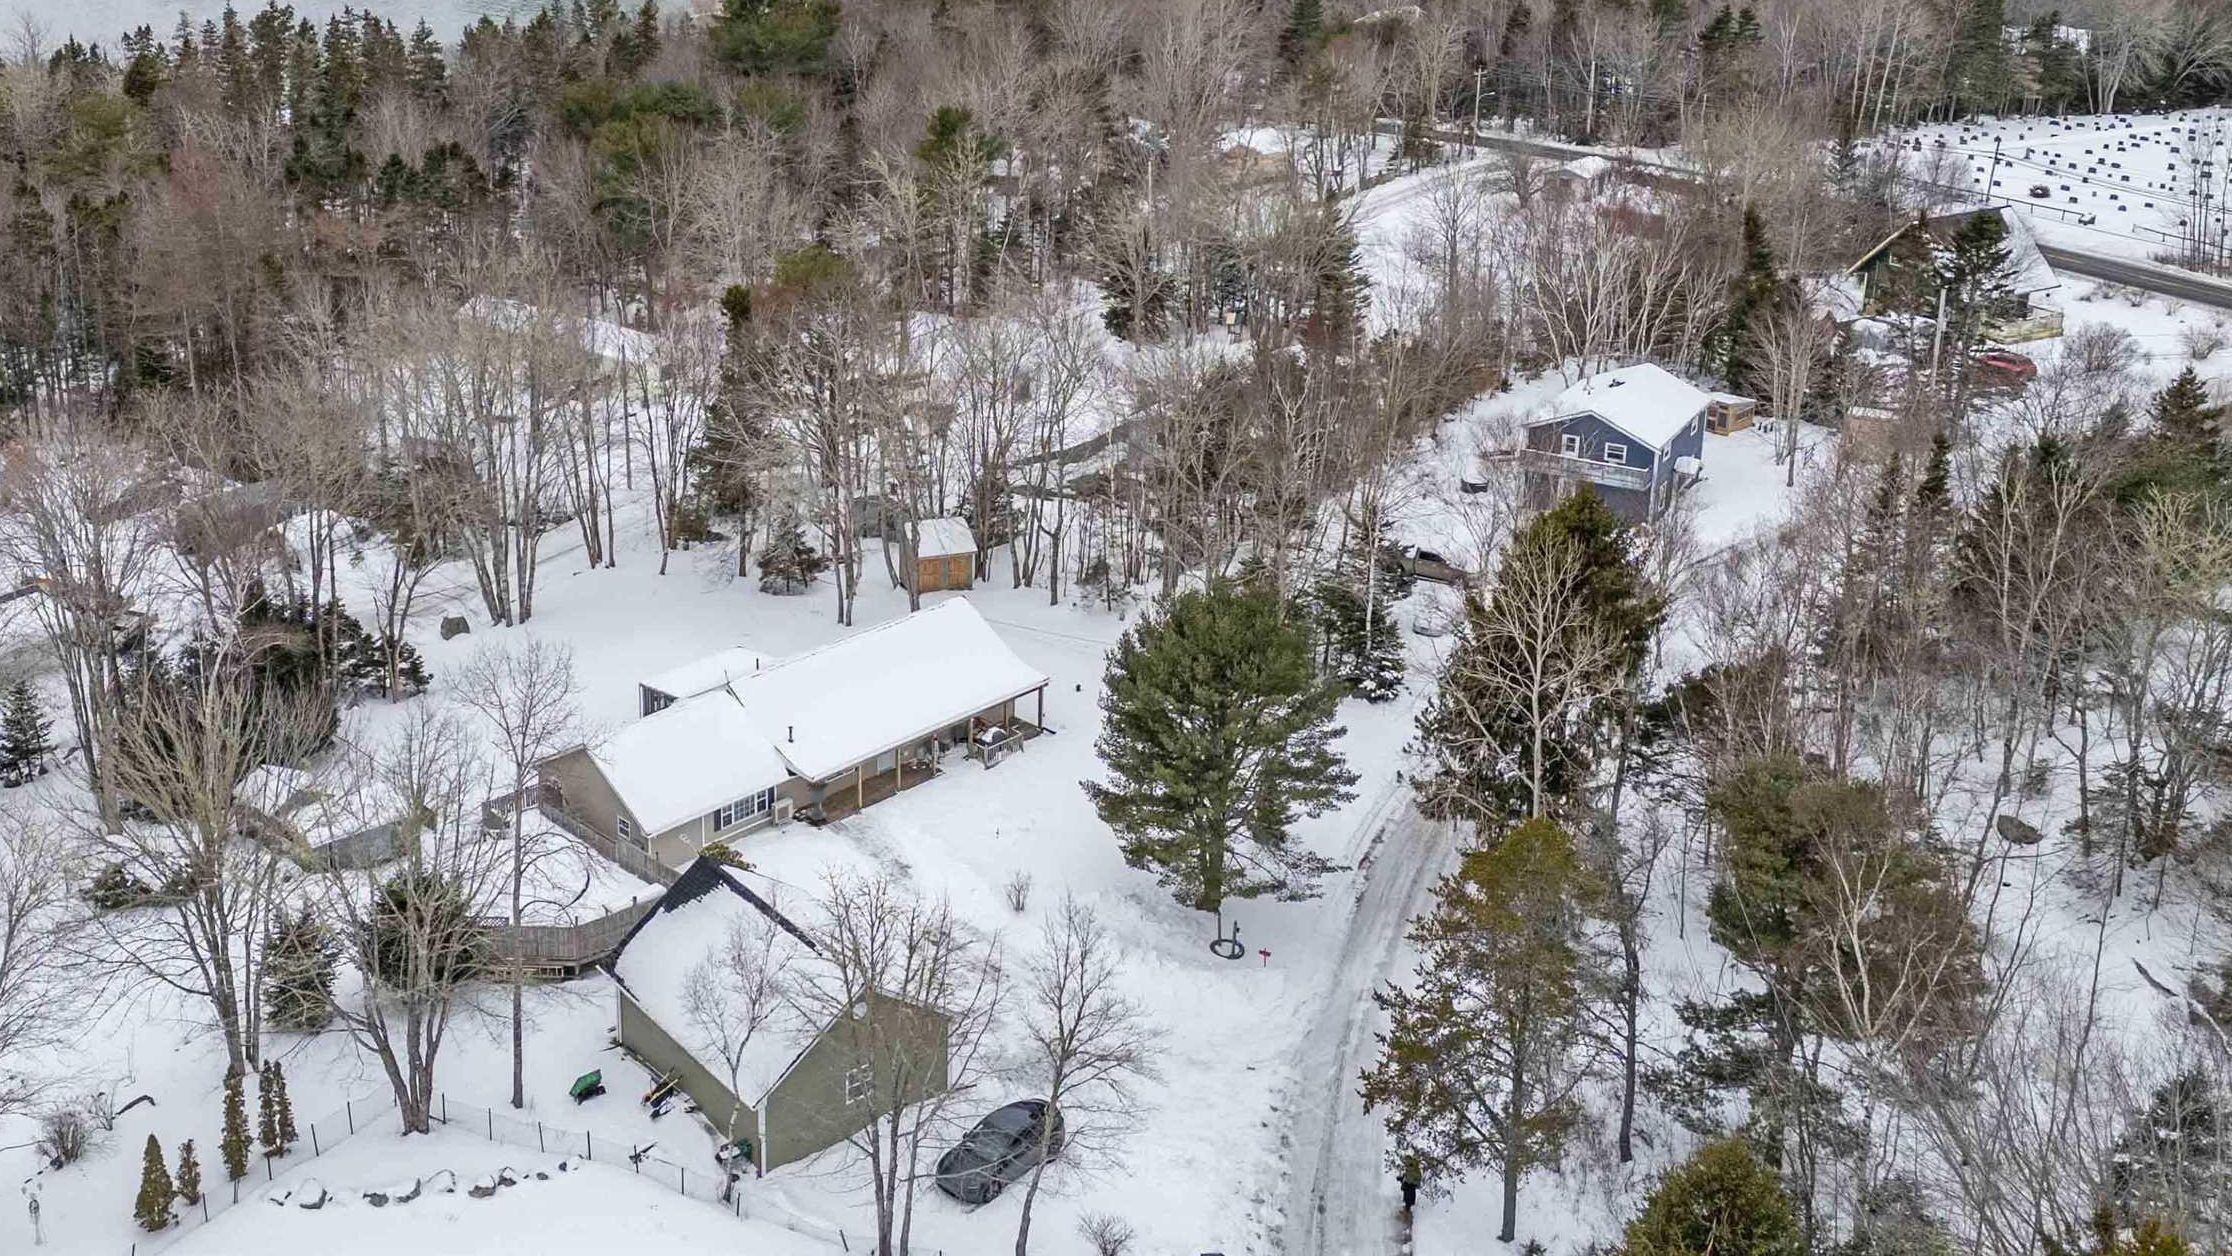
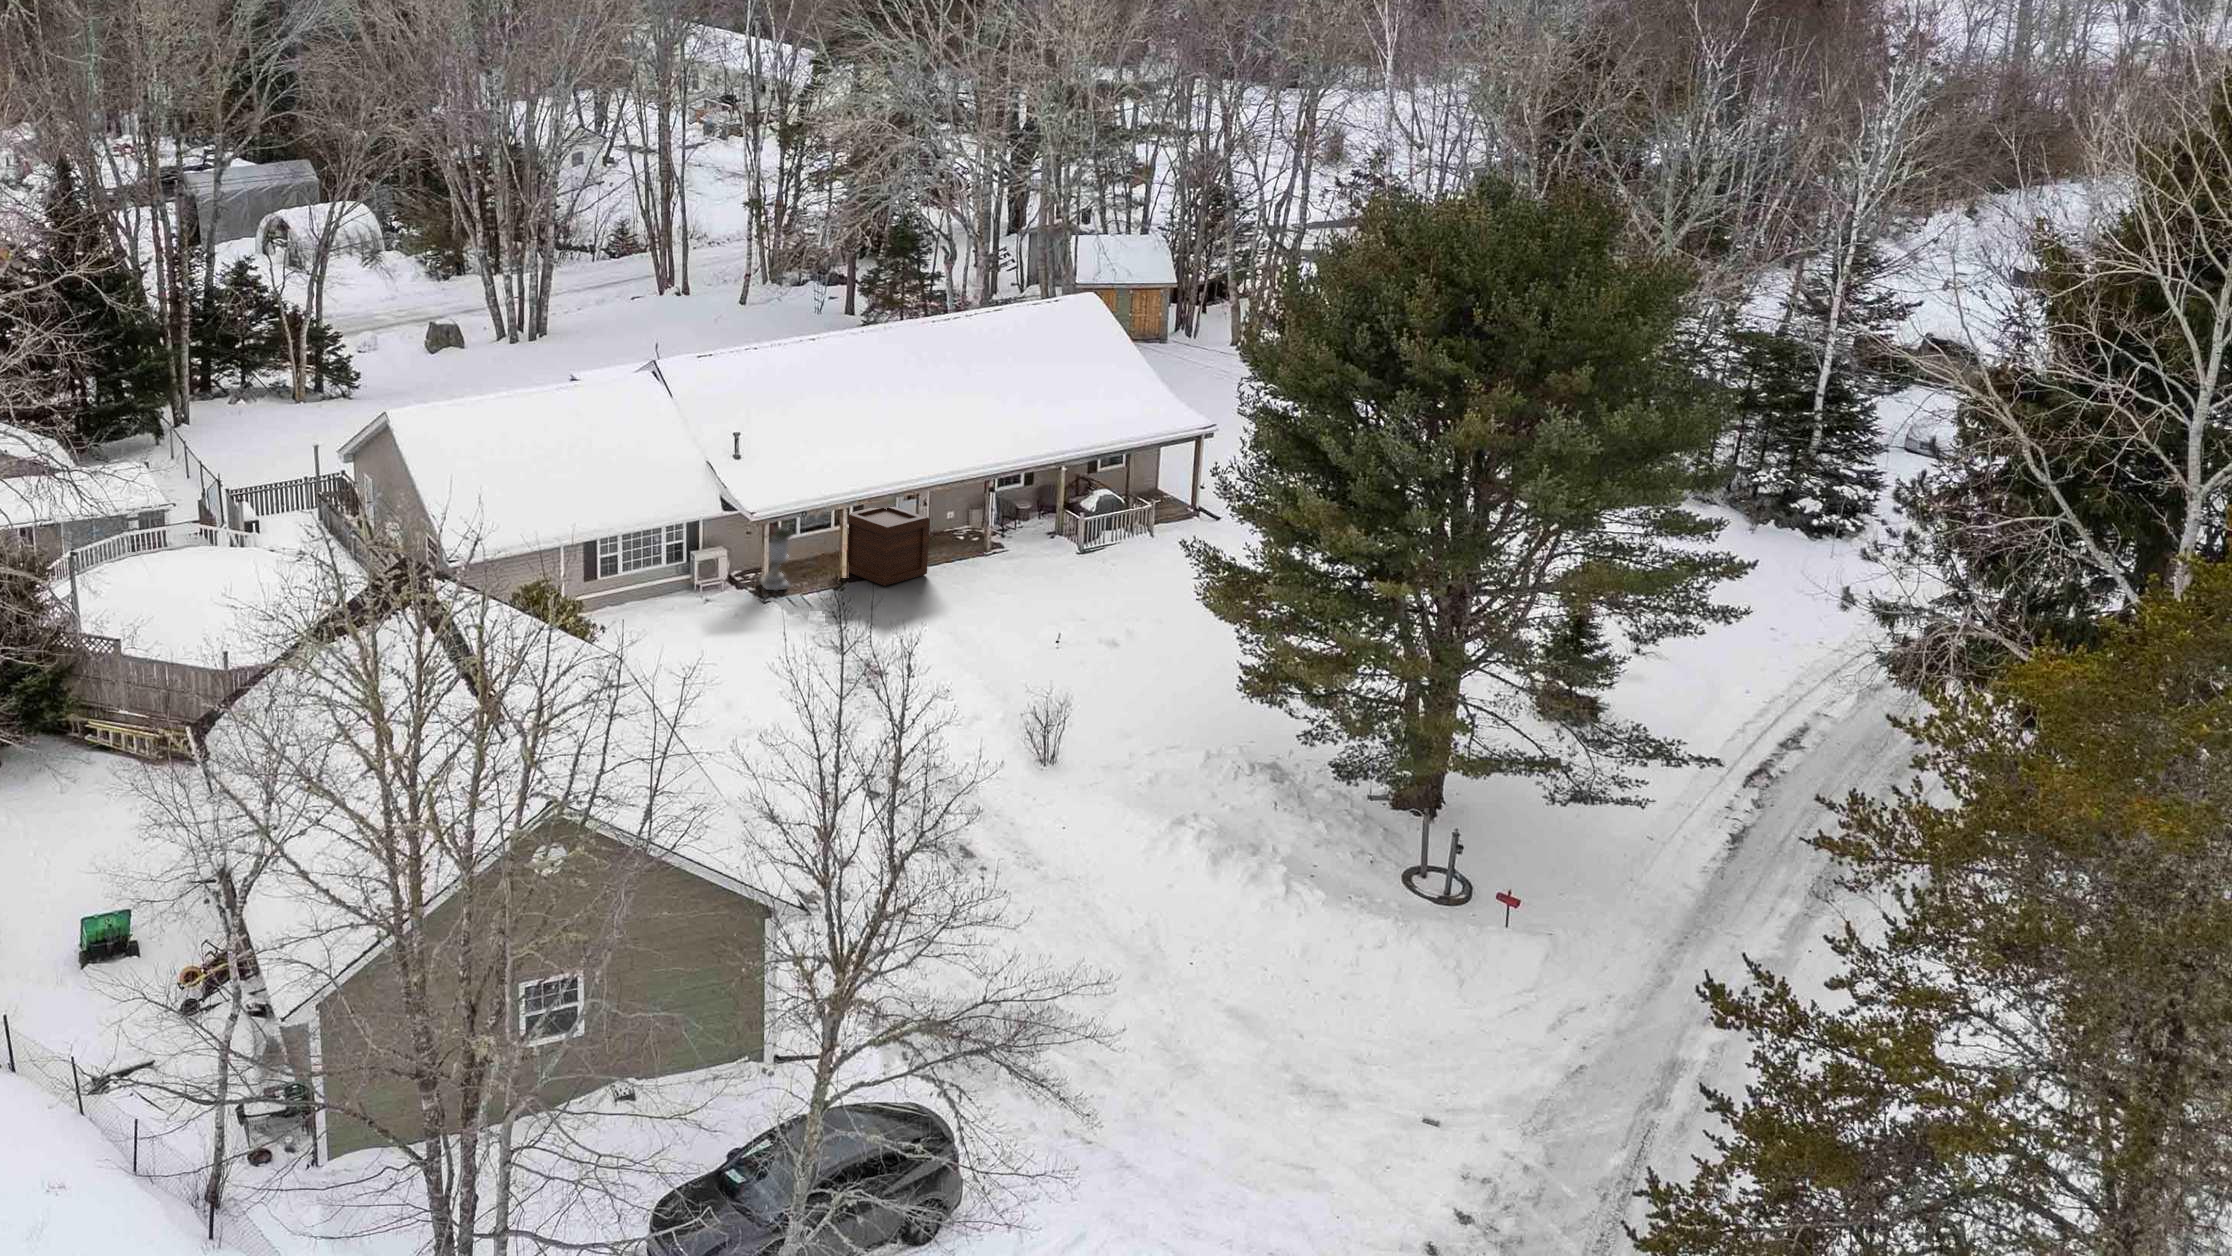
wooden crate: none [850,753,902,807] -> present [848,507,930,586]

